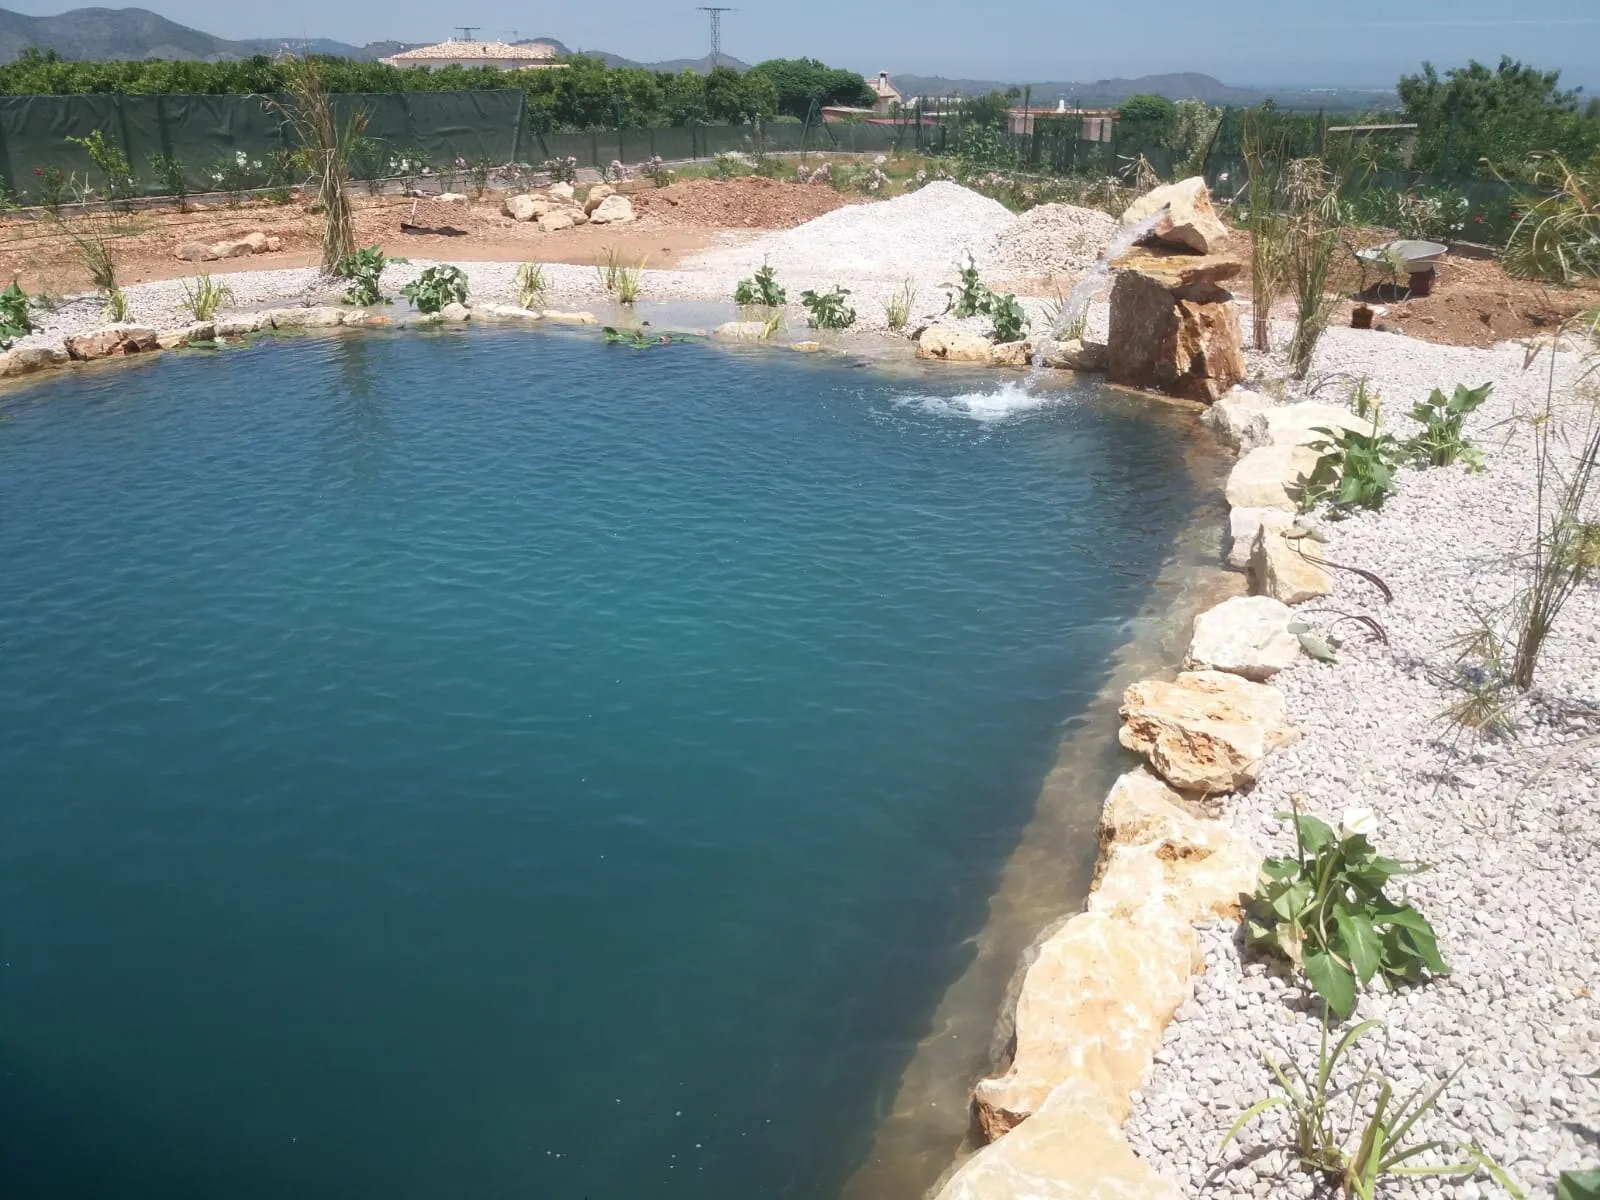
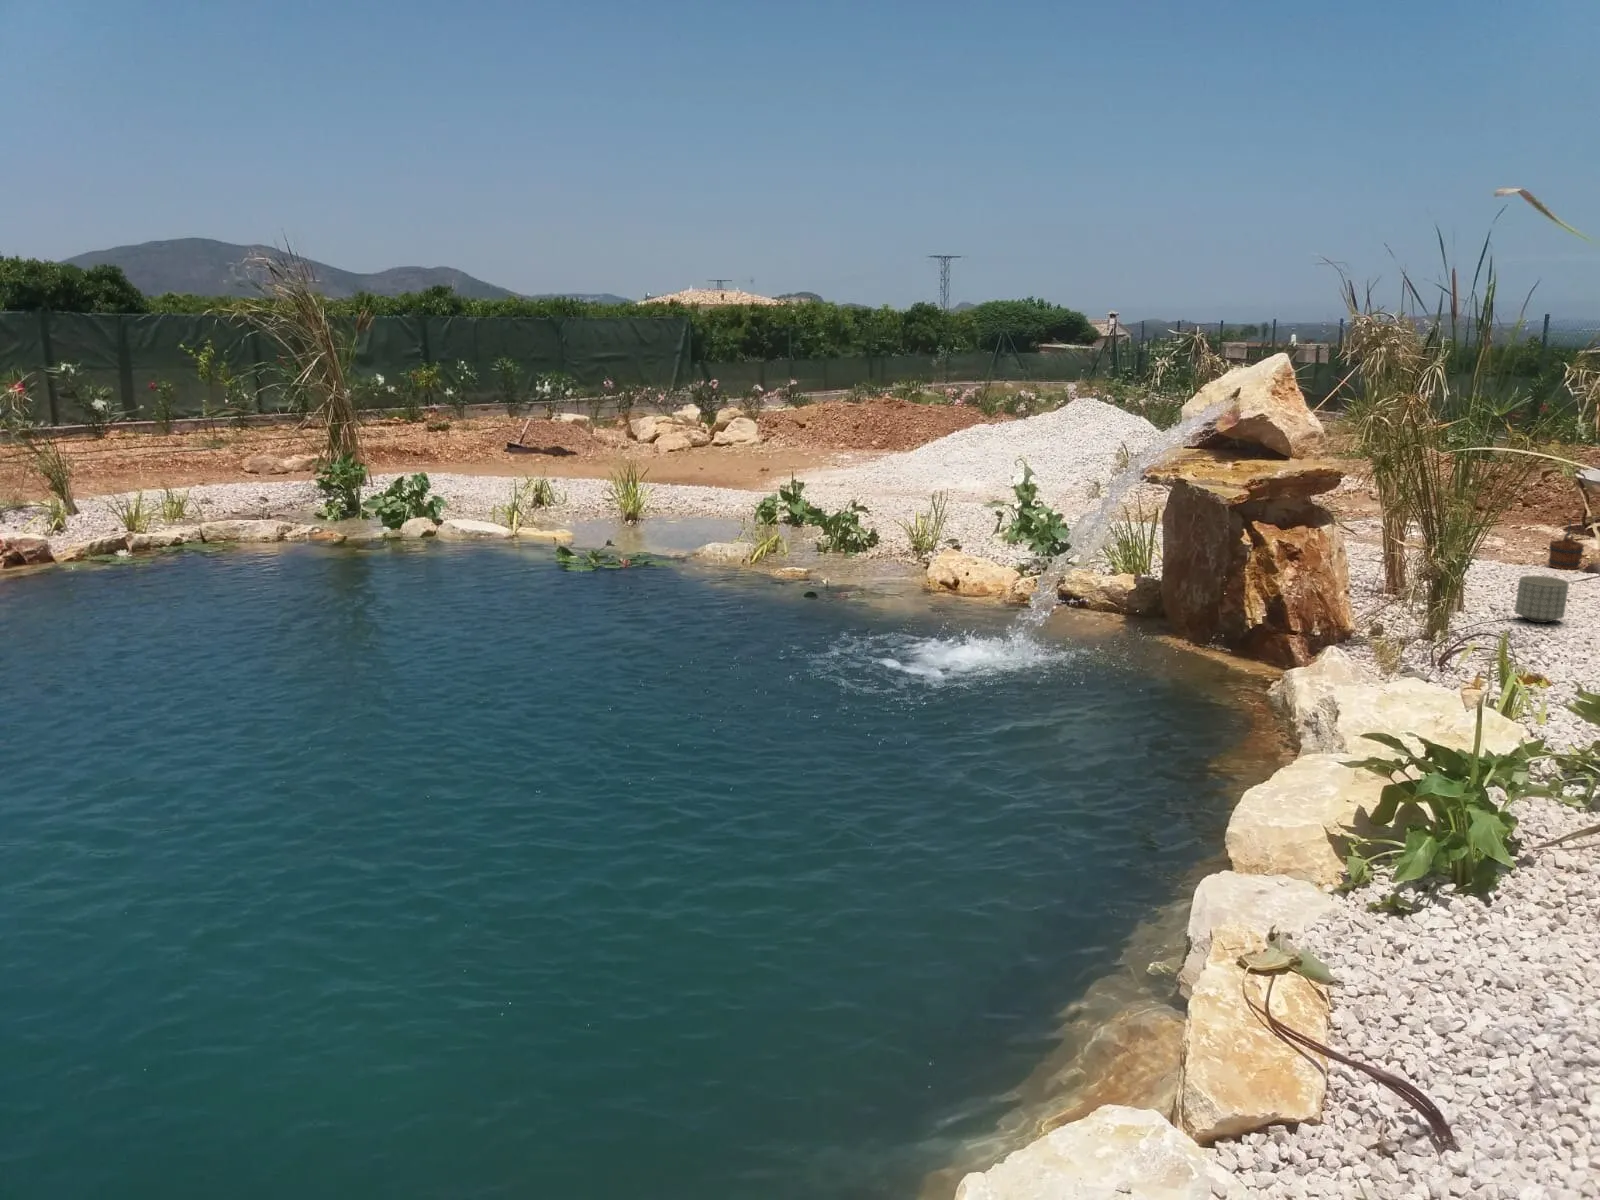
planter: none [1346,334,1379,365] -> present [1515,575,1569,623]

